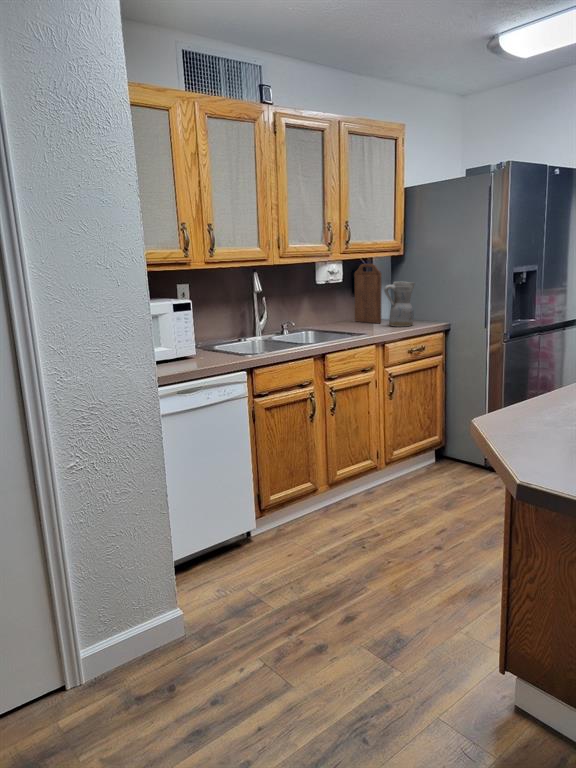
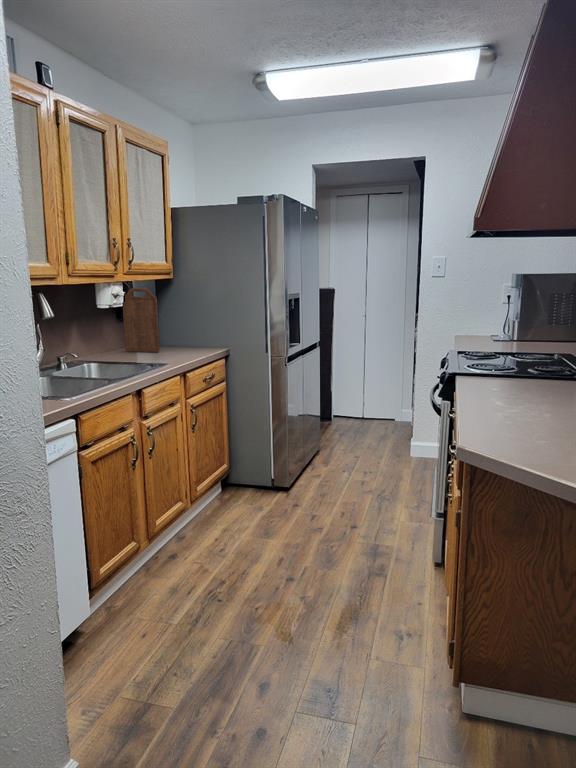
ceramic pitcher: present [384,281,415,327] -> none [167,307,198,354]

